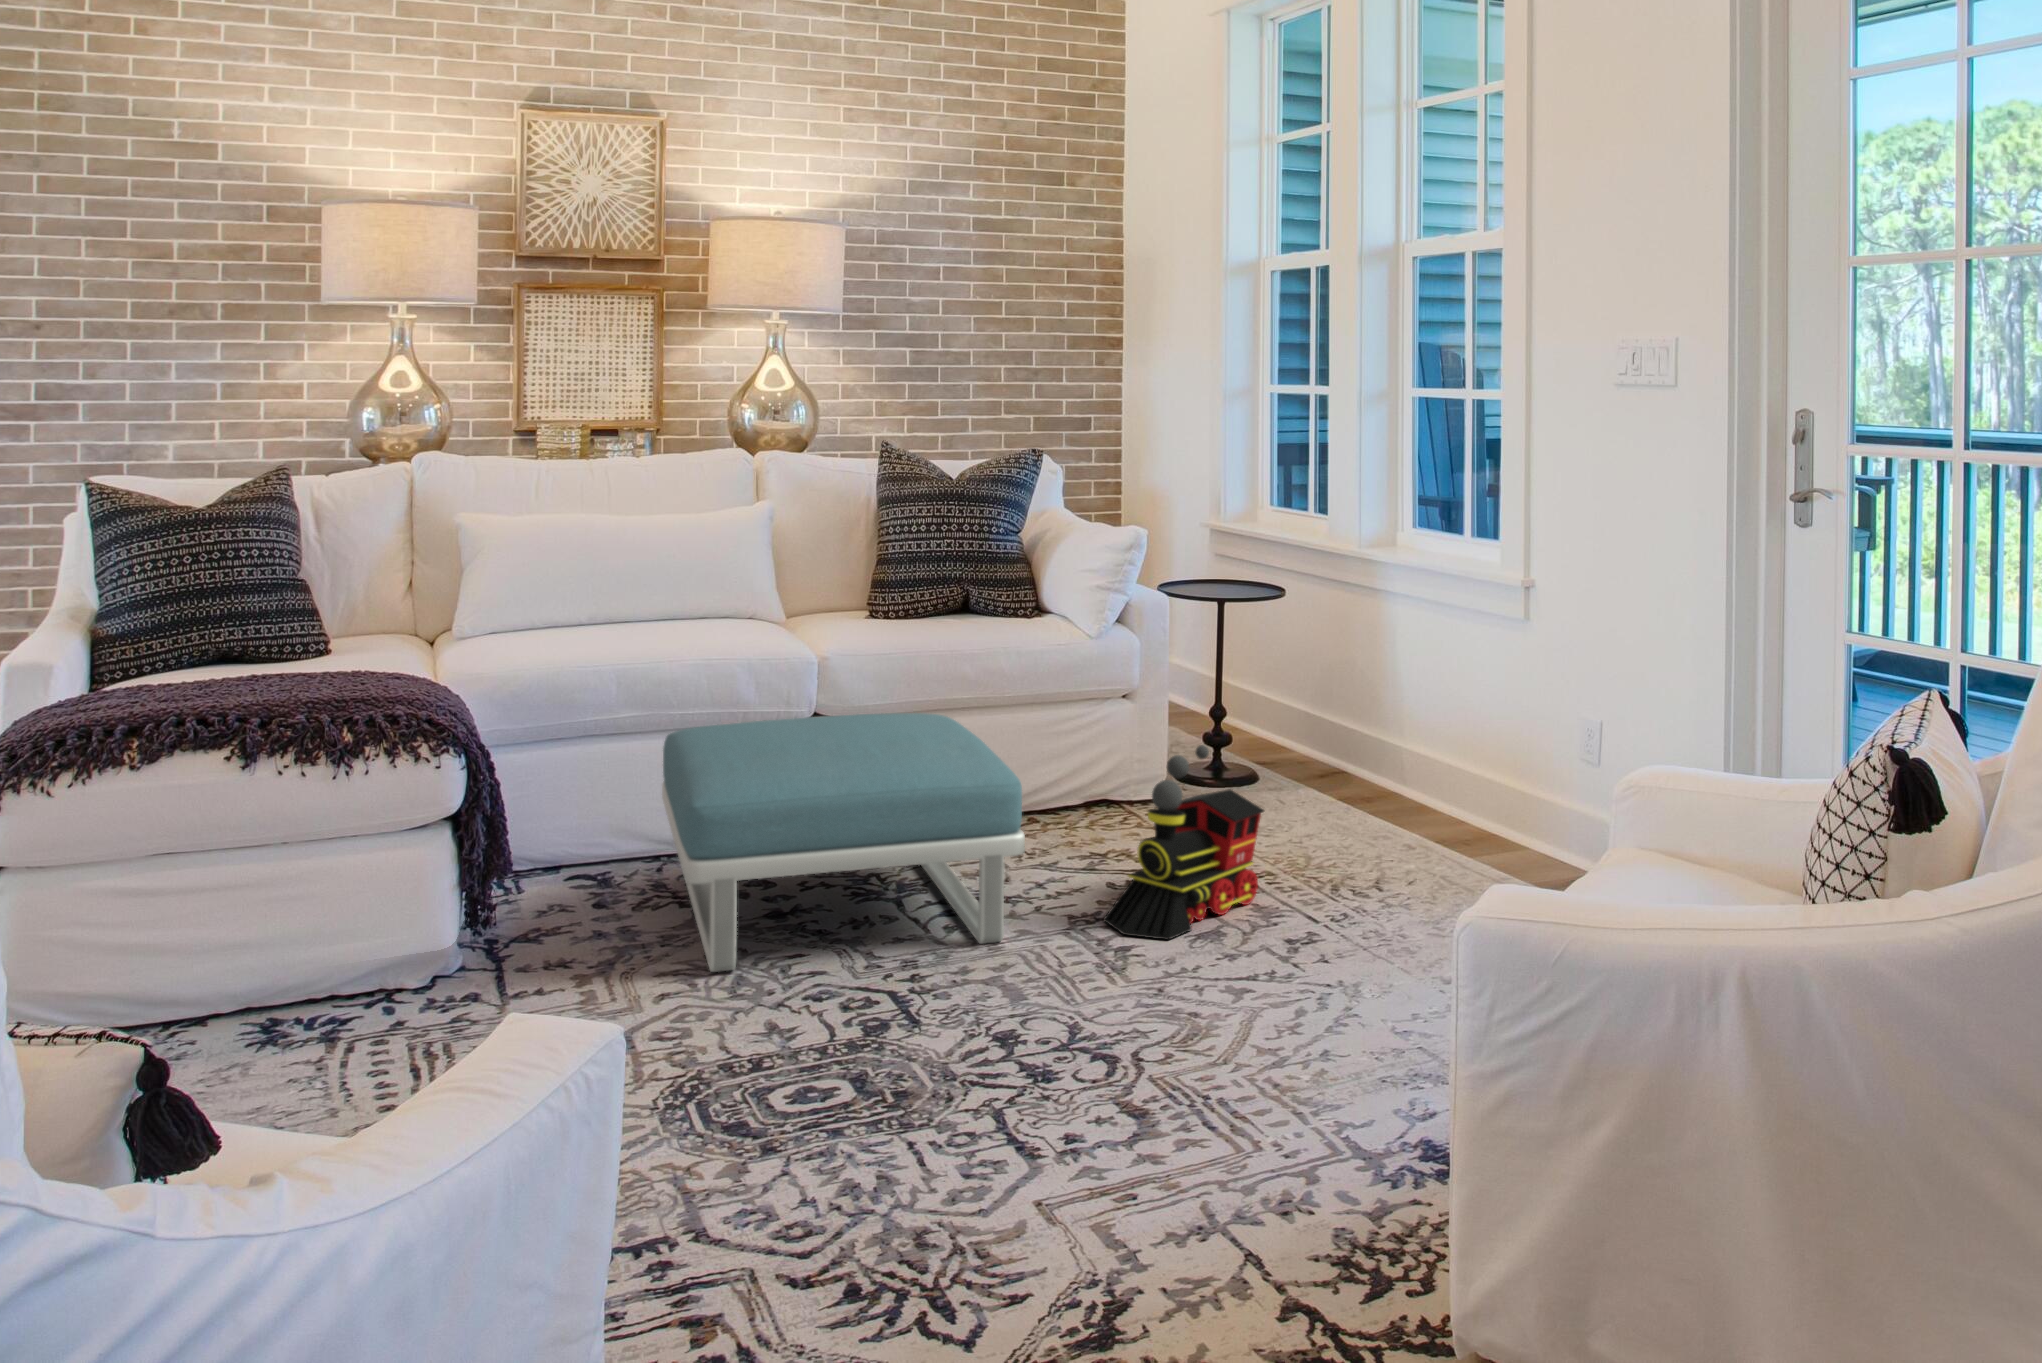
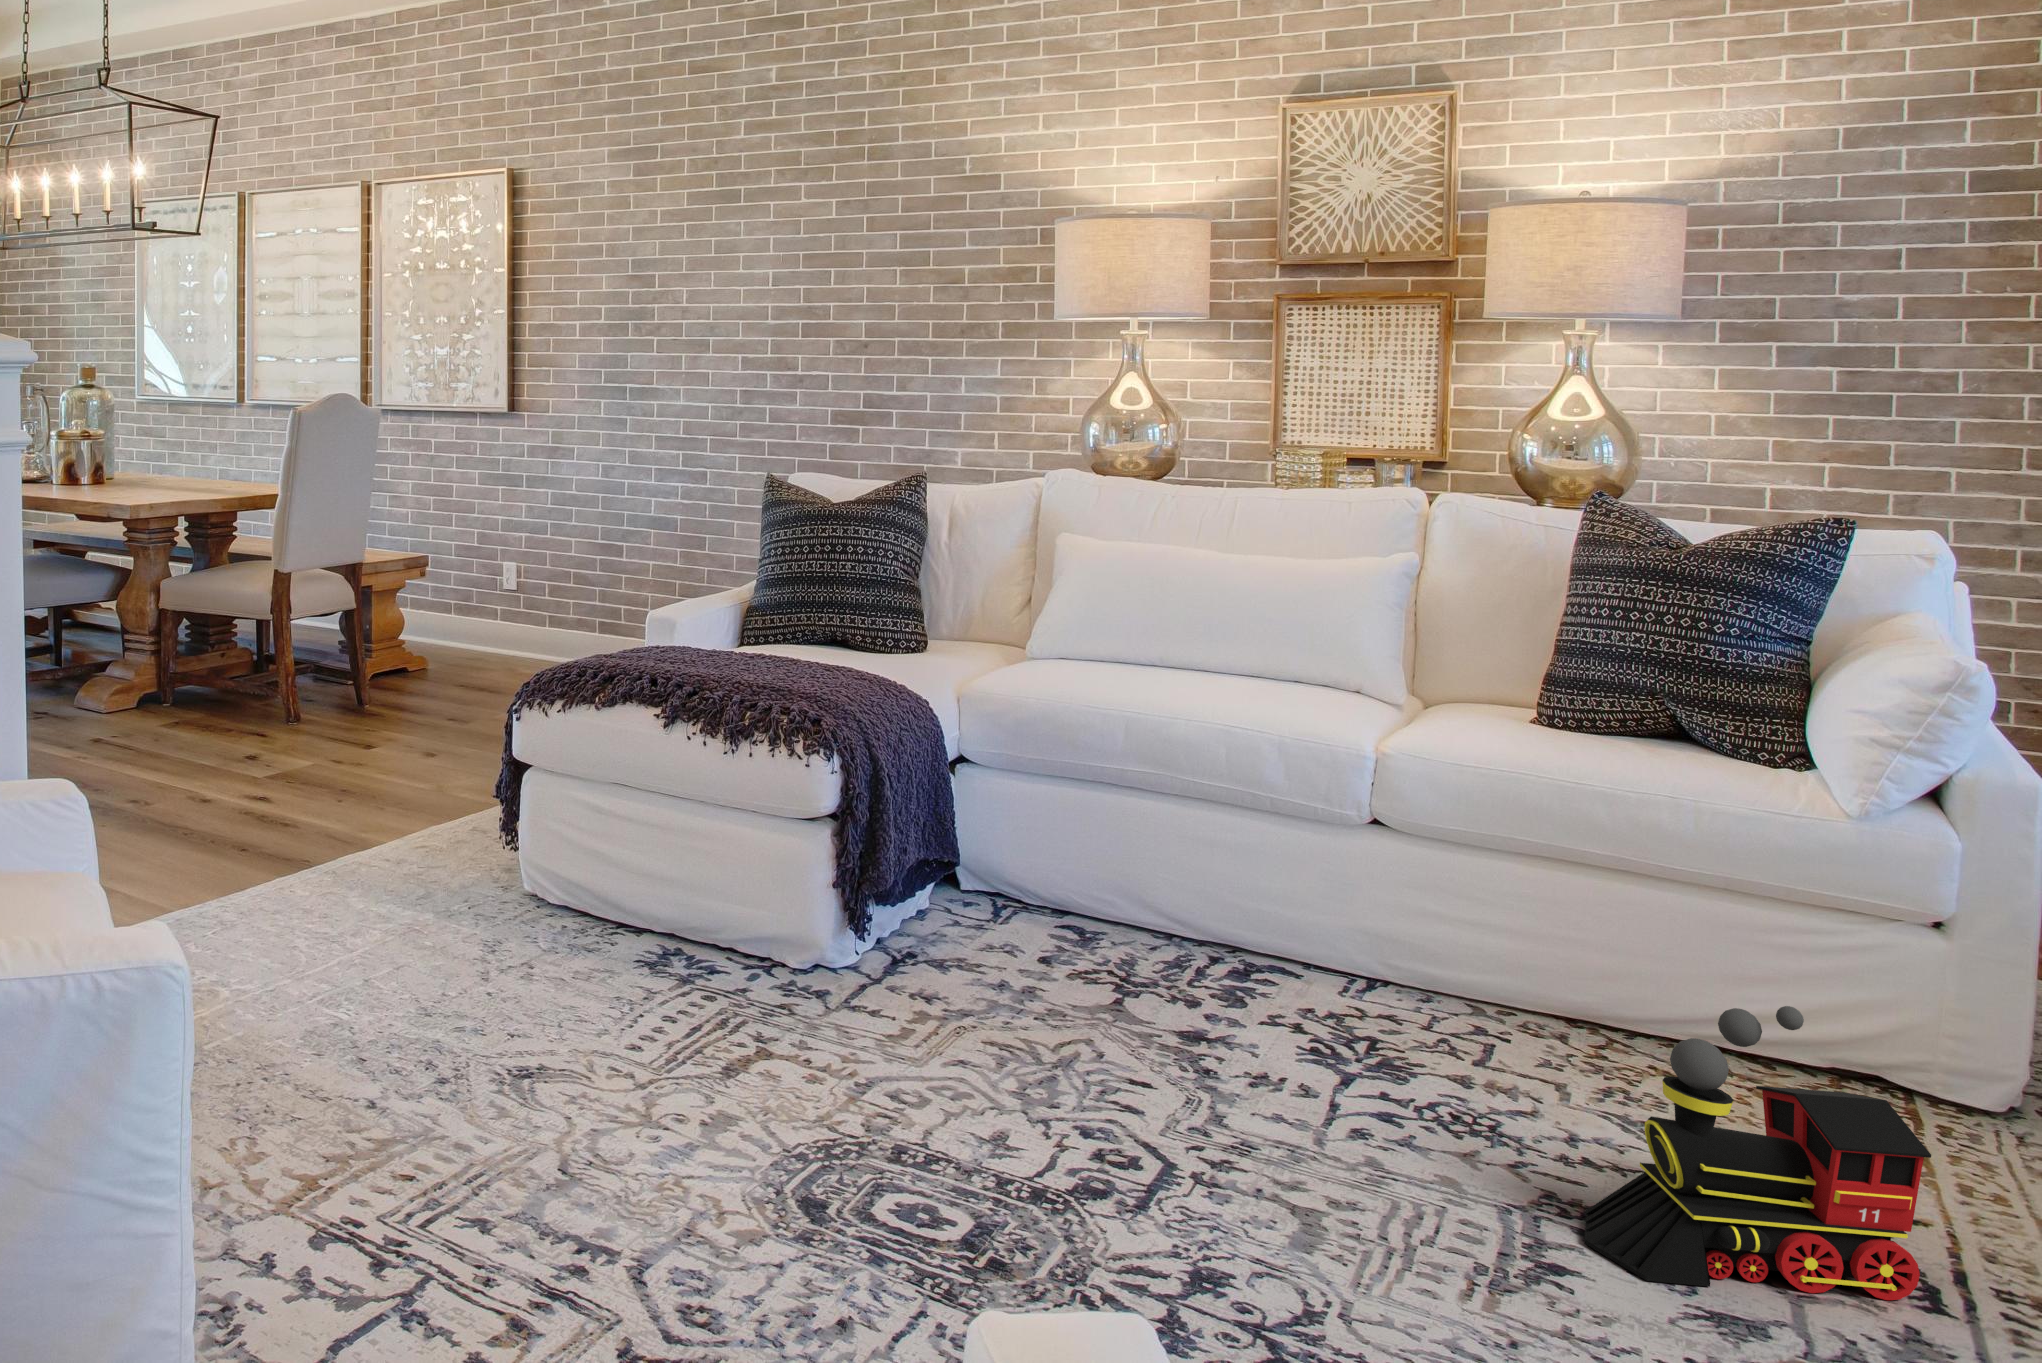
footstool: present [662,713,1025,972] -> none [1007,799,1526,1175]

